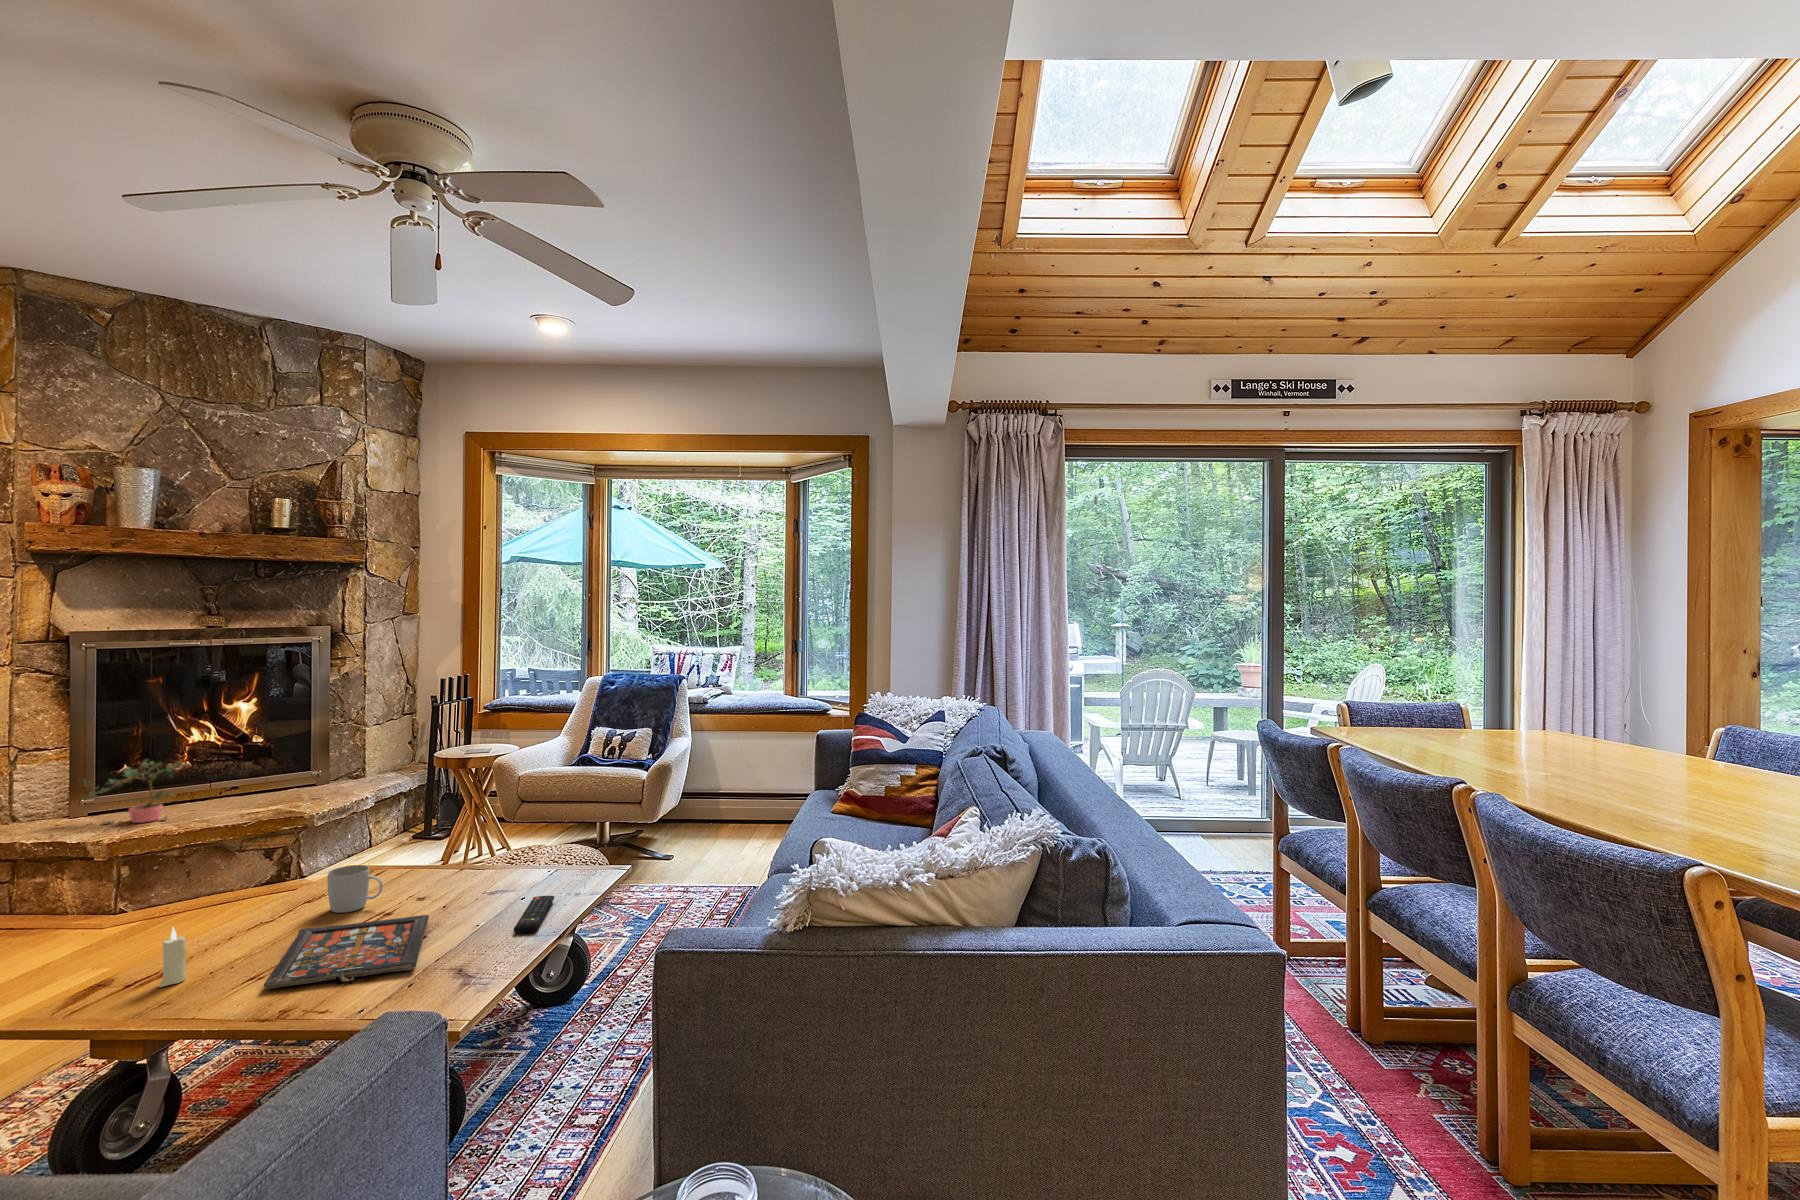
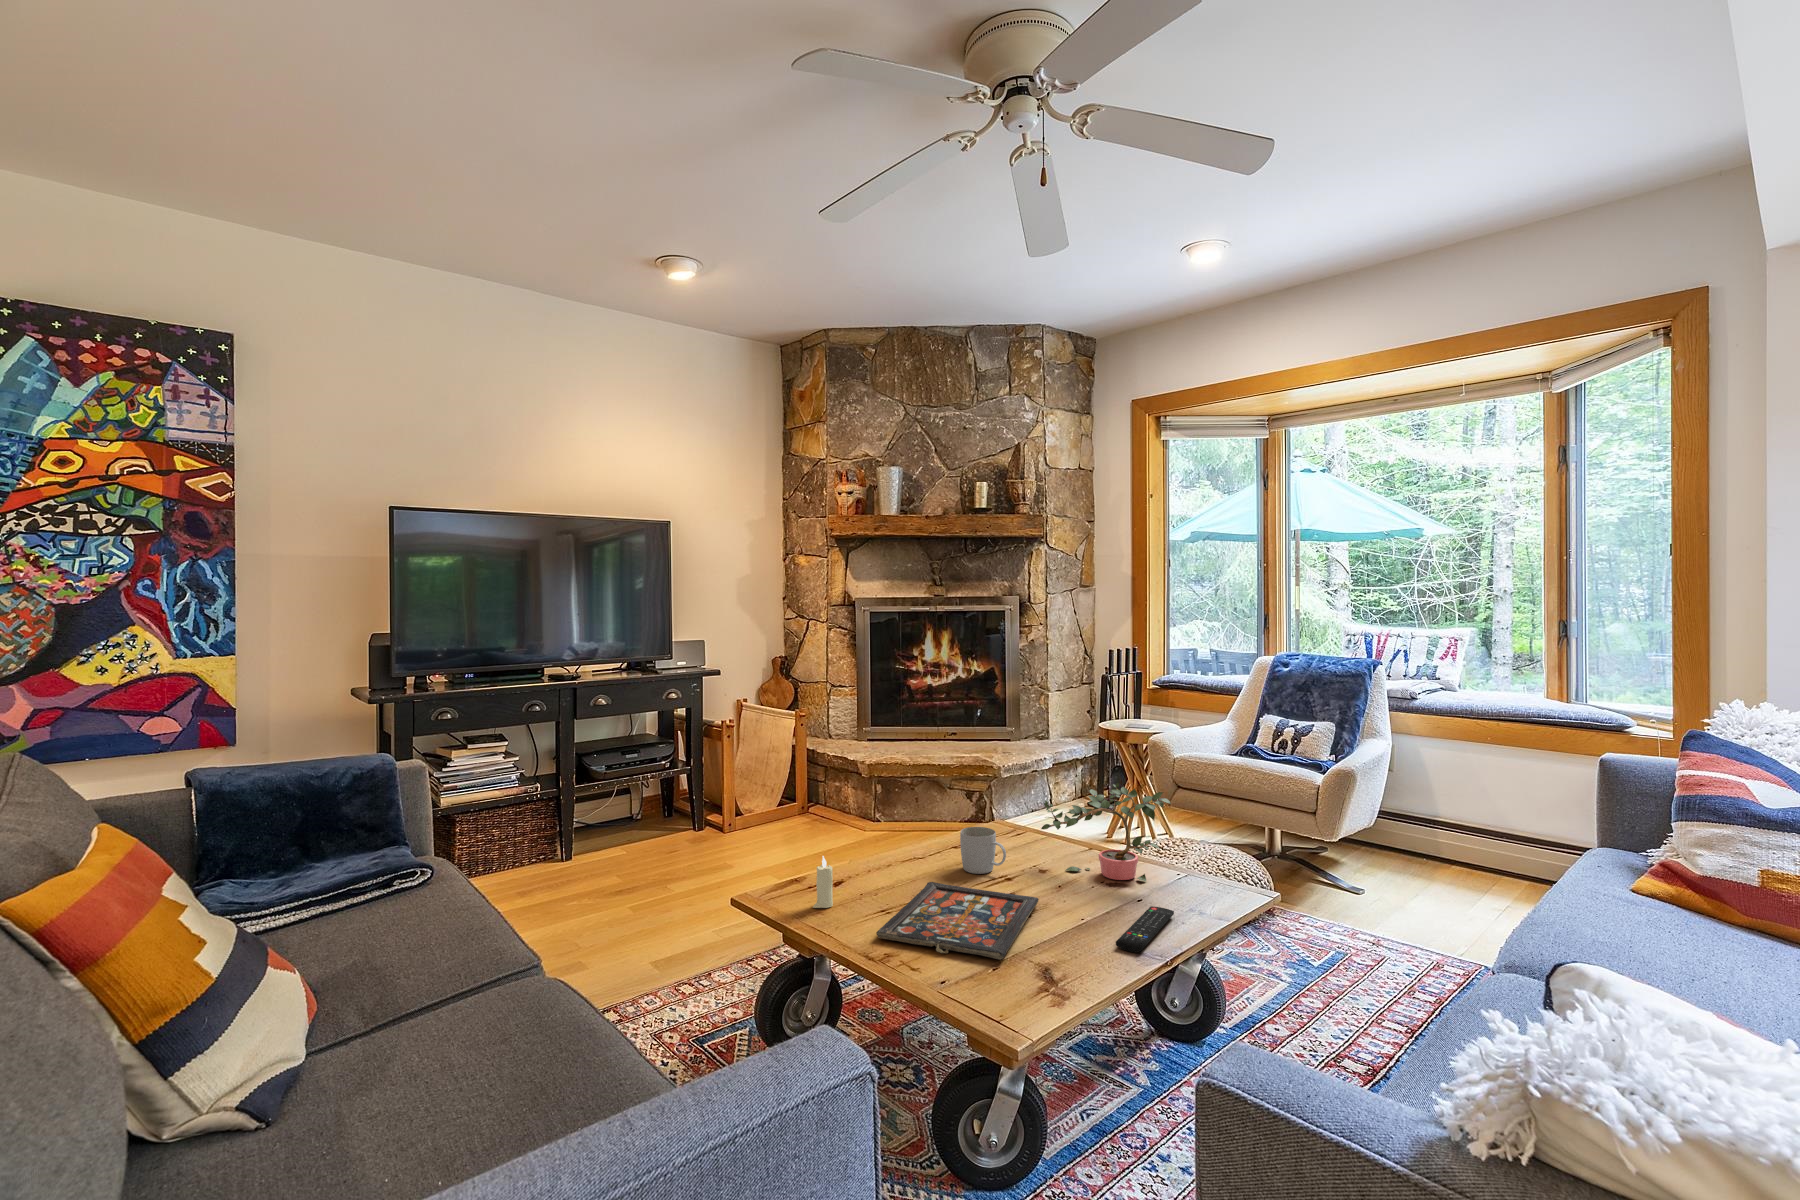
potted plant: present [81,759,185,823] -> present [1041,783,1170,881]

